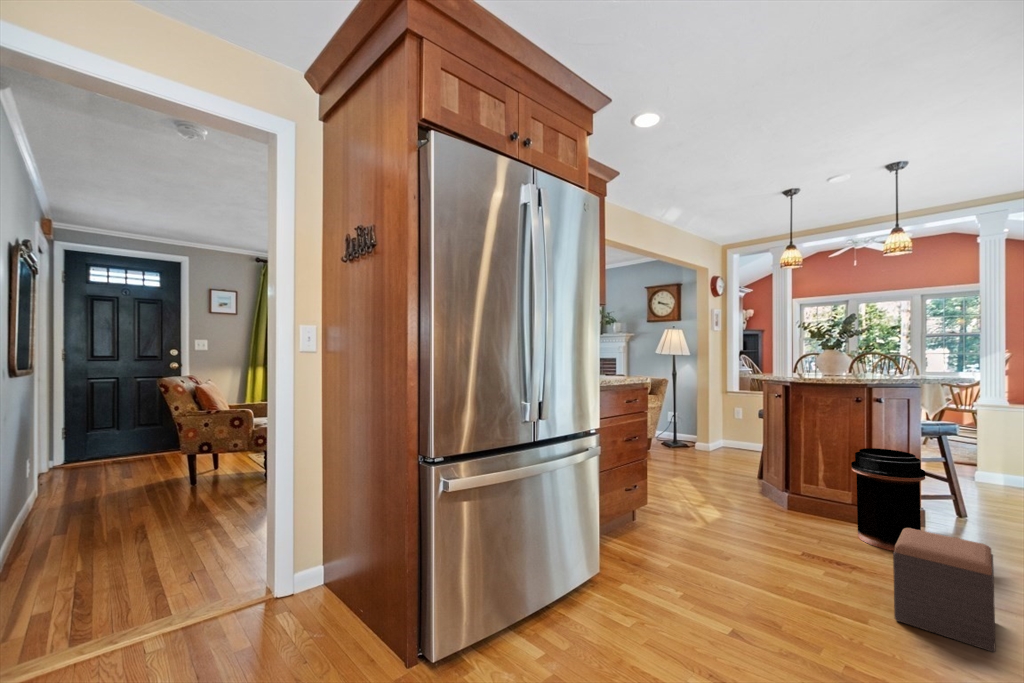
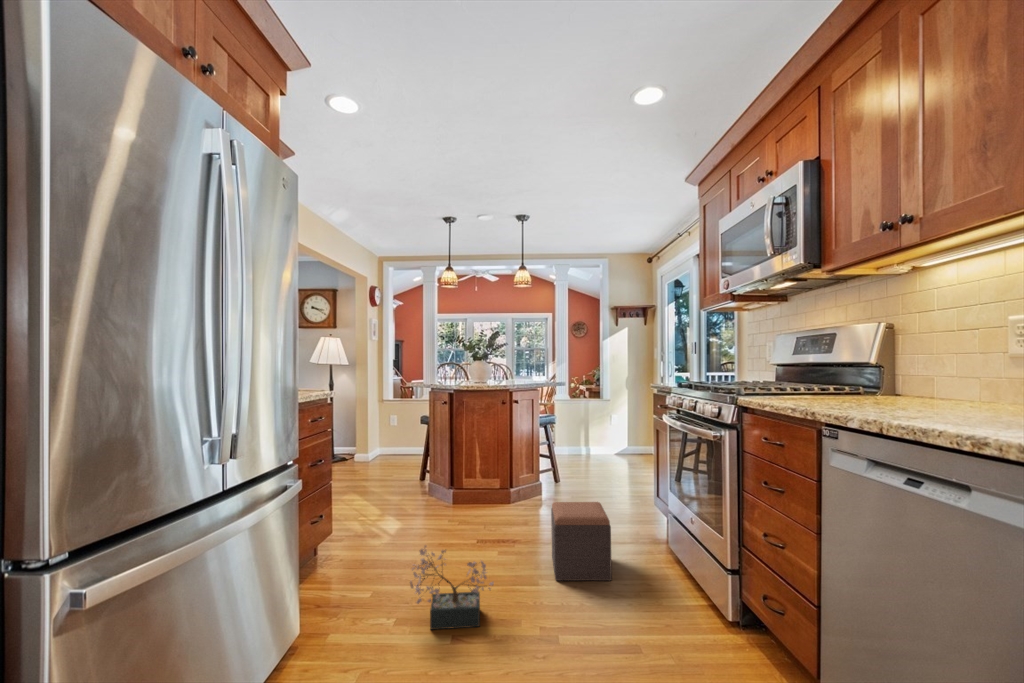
trash can: present [851,448,925,551] -> none [503,439,549,521]
decorative plant: none [699,527,791,625] -> present [410,546,494,630]

